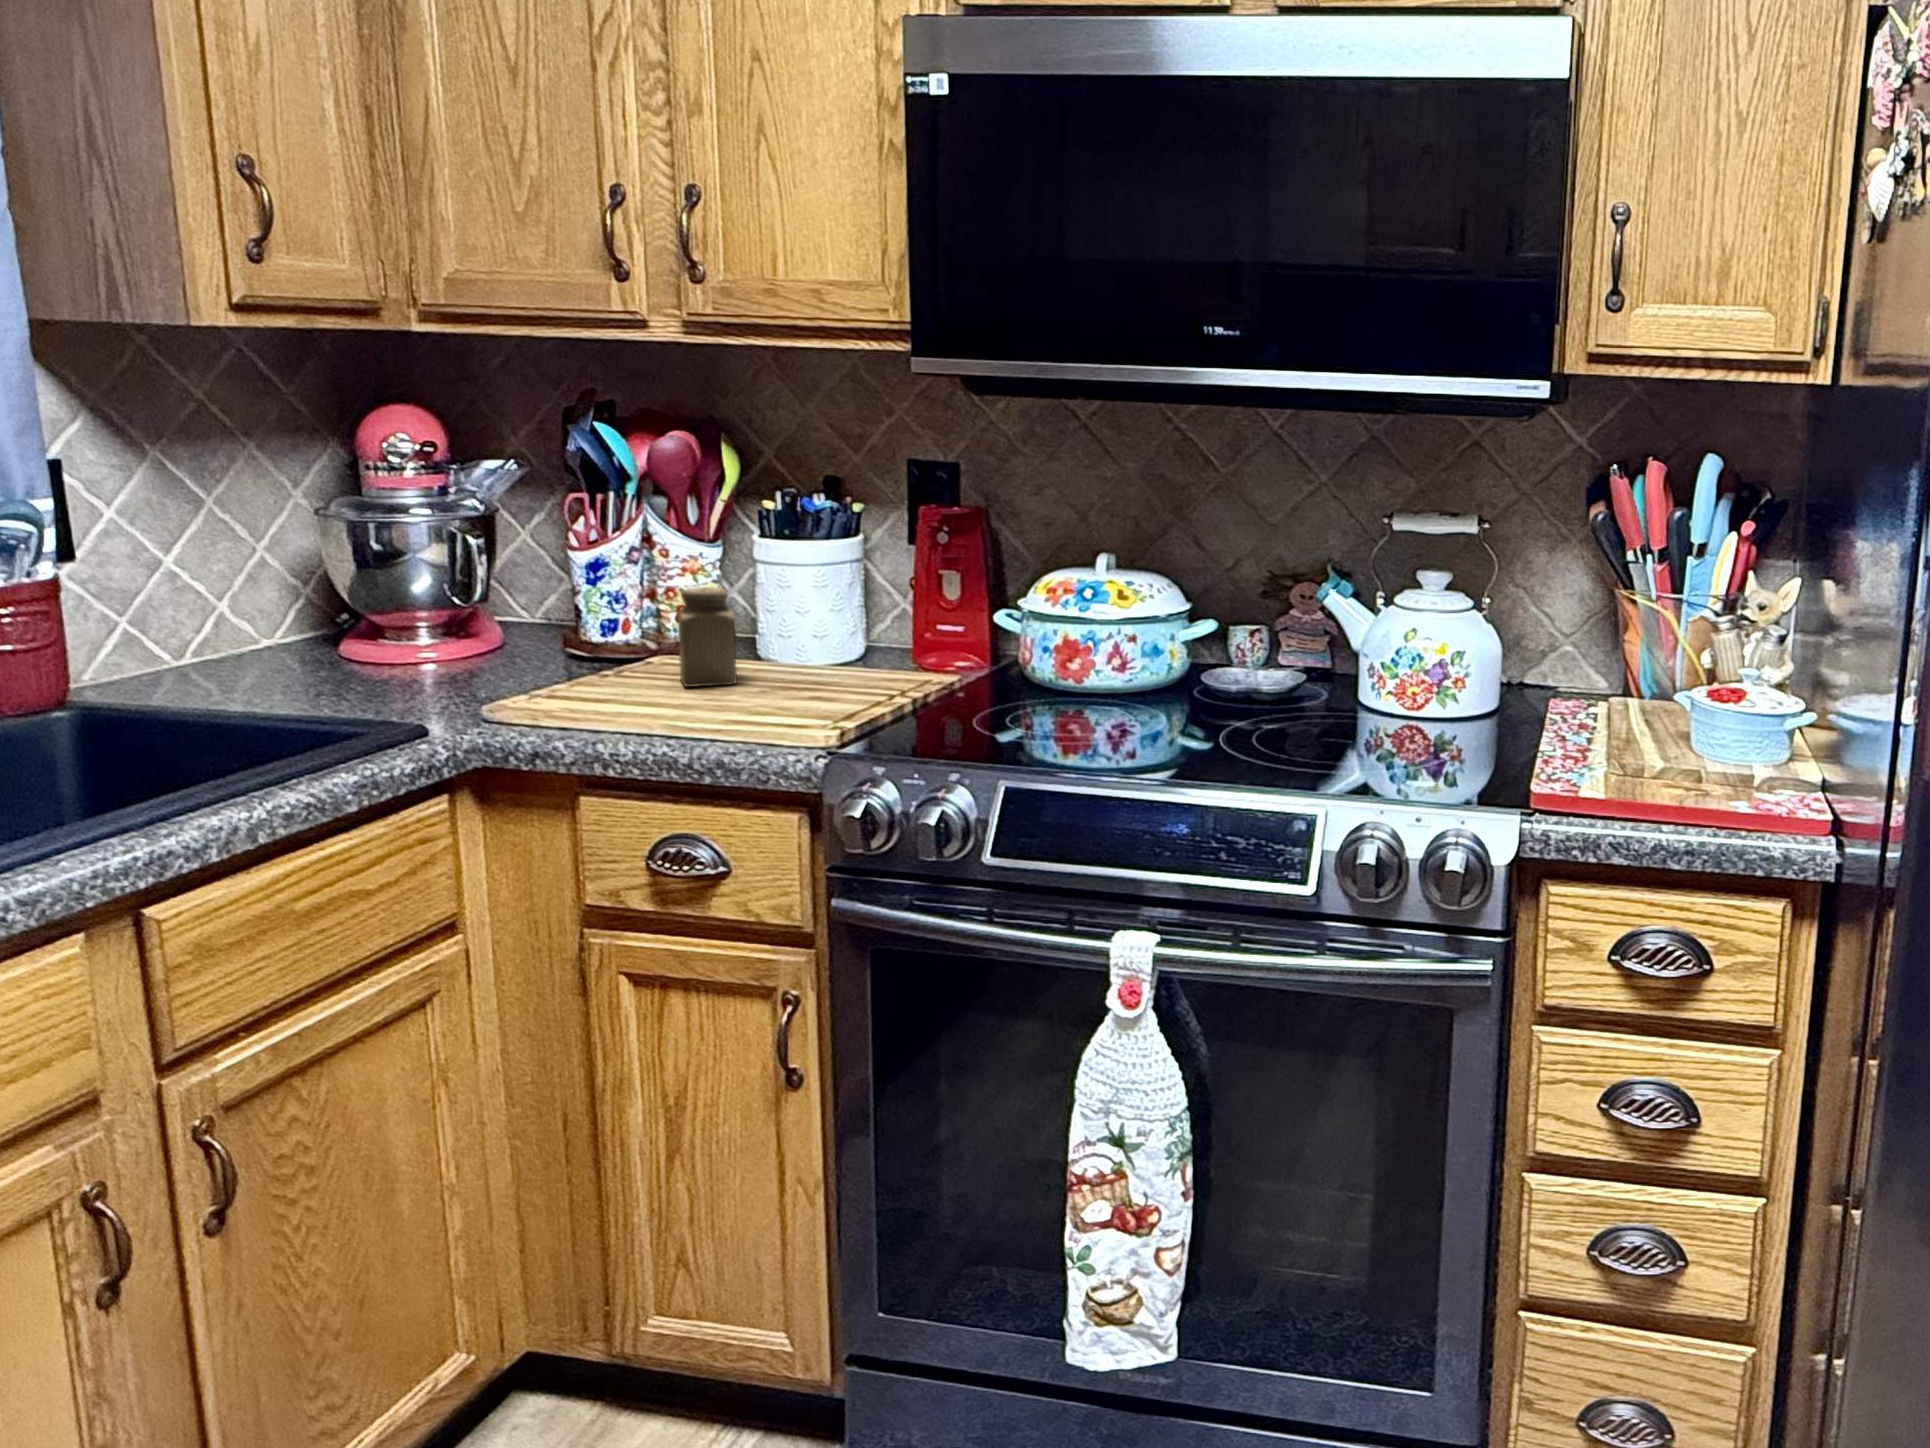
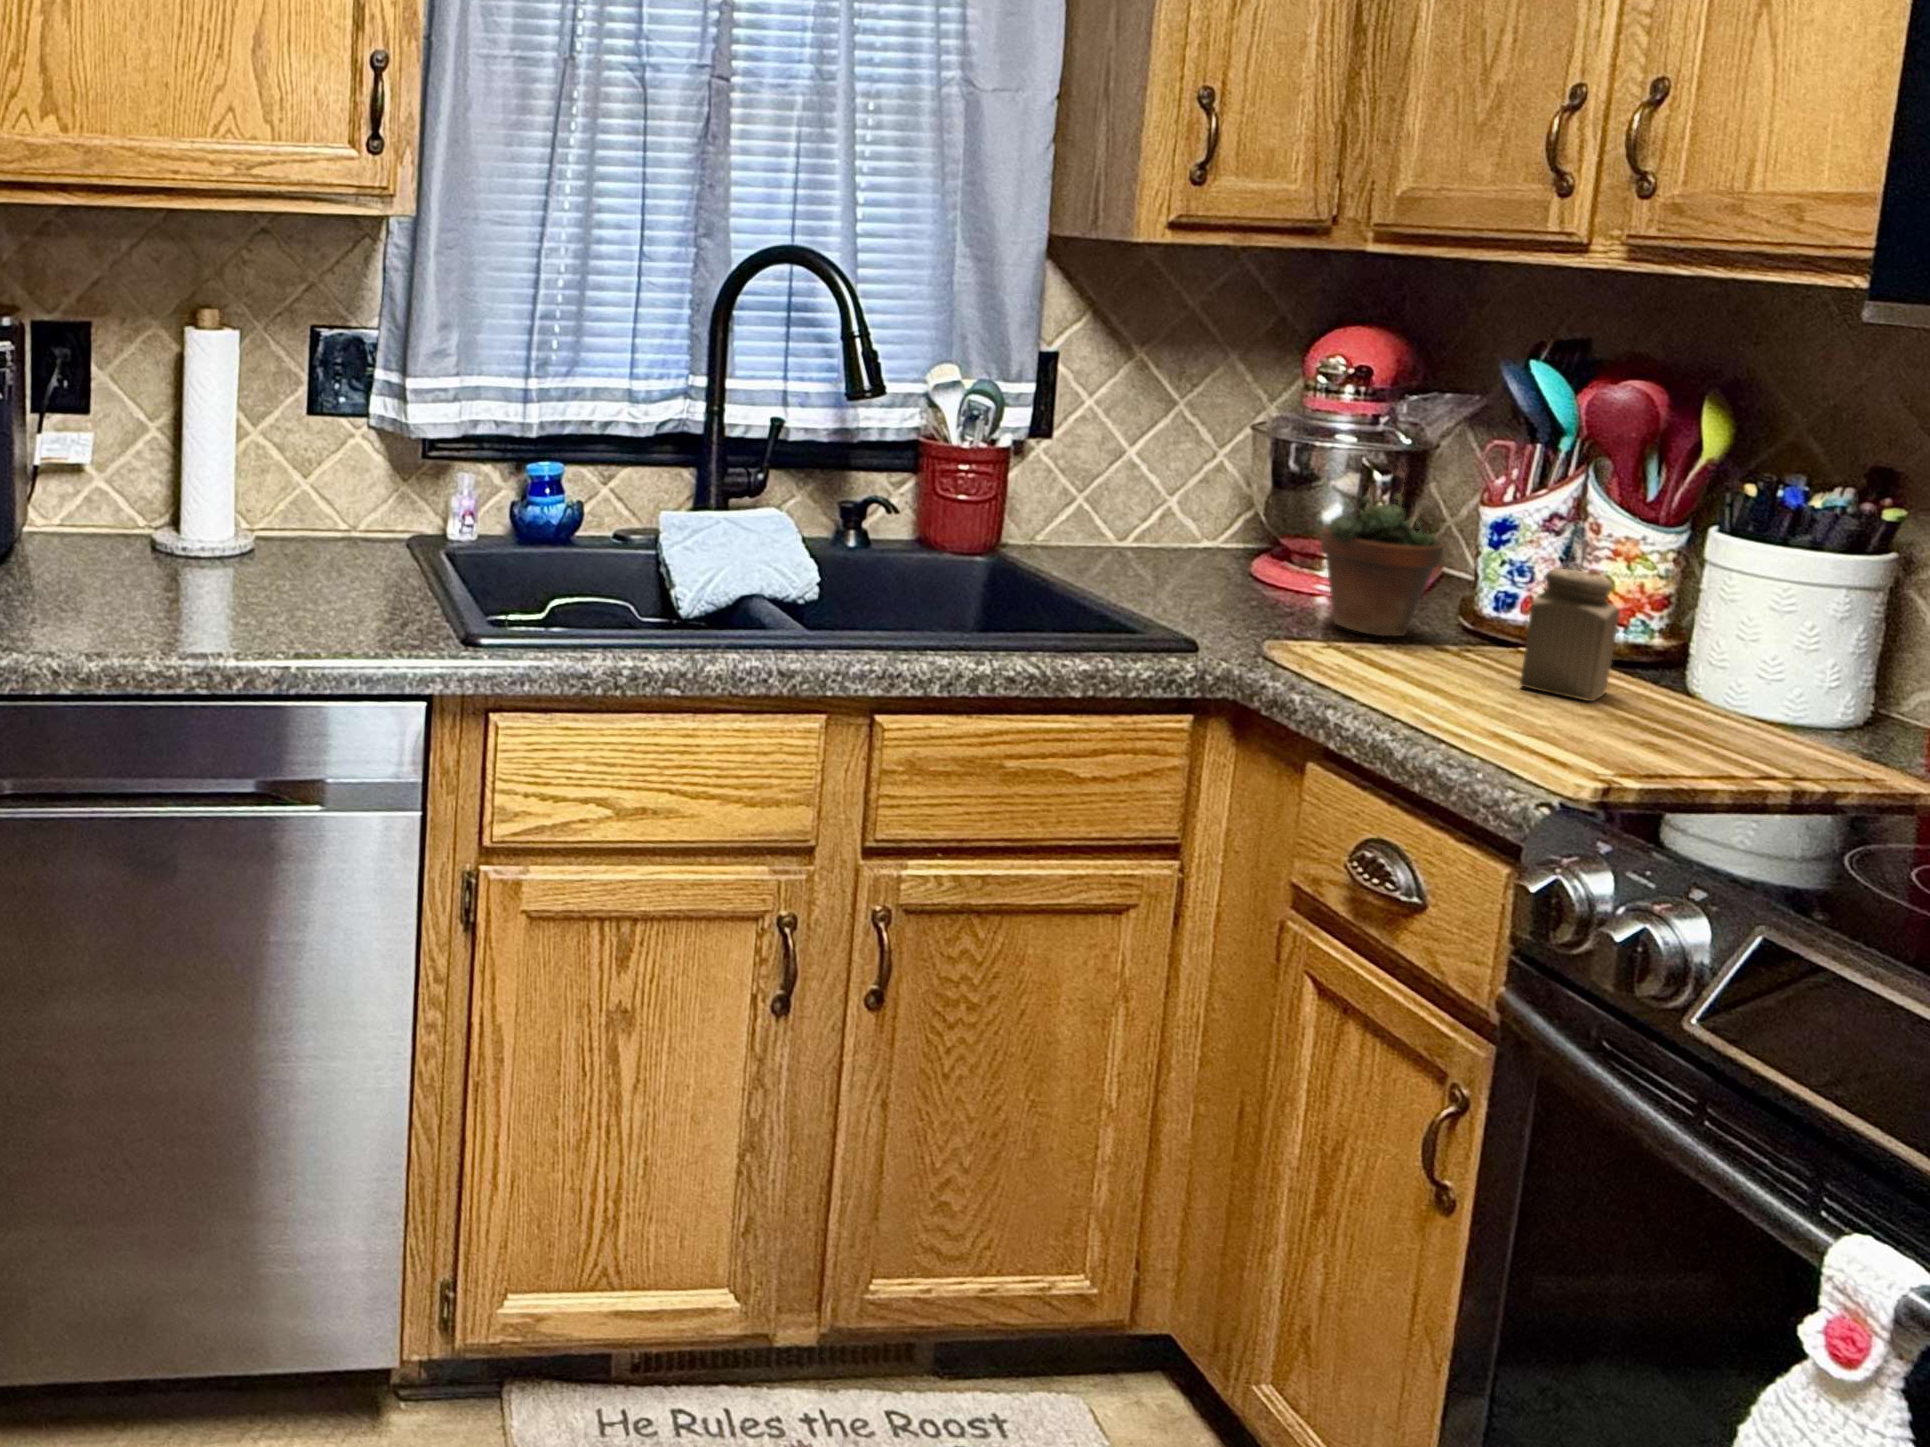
succulent plant: none [464,521,573,681] -> present [1321,460,1444,636]

